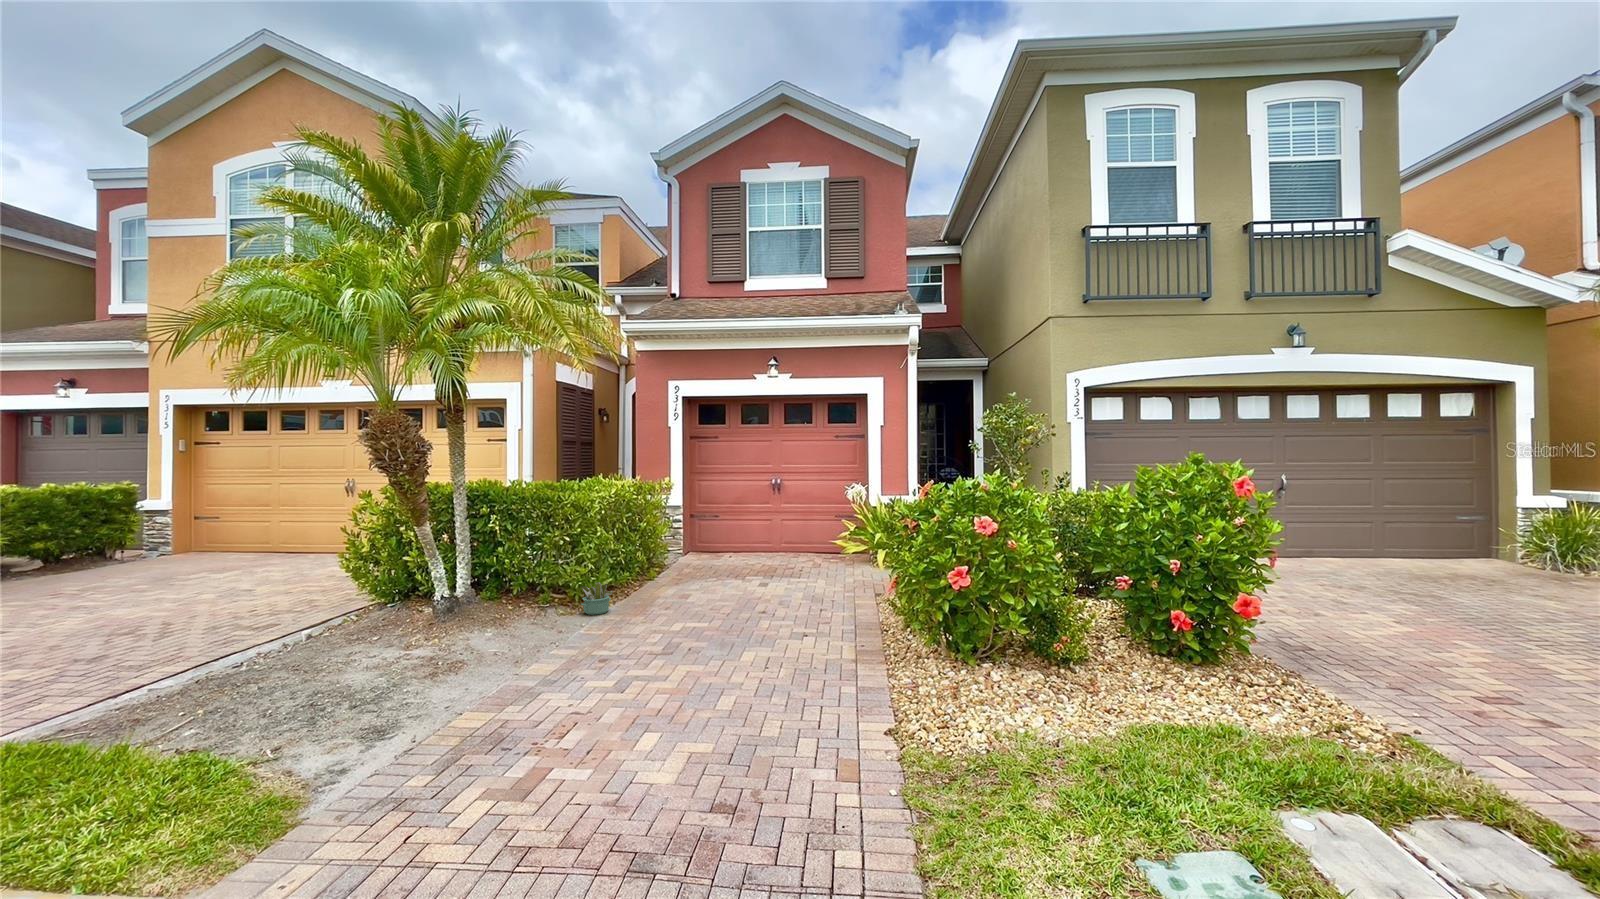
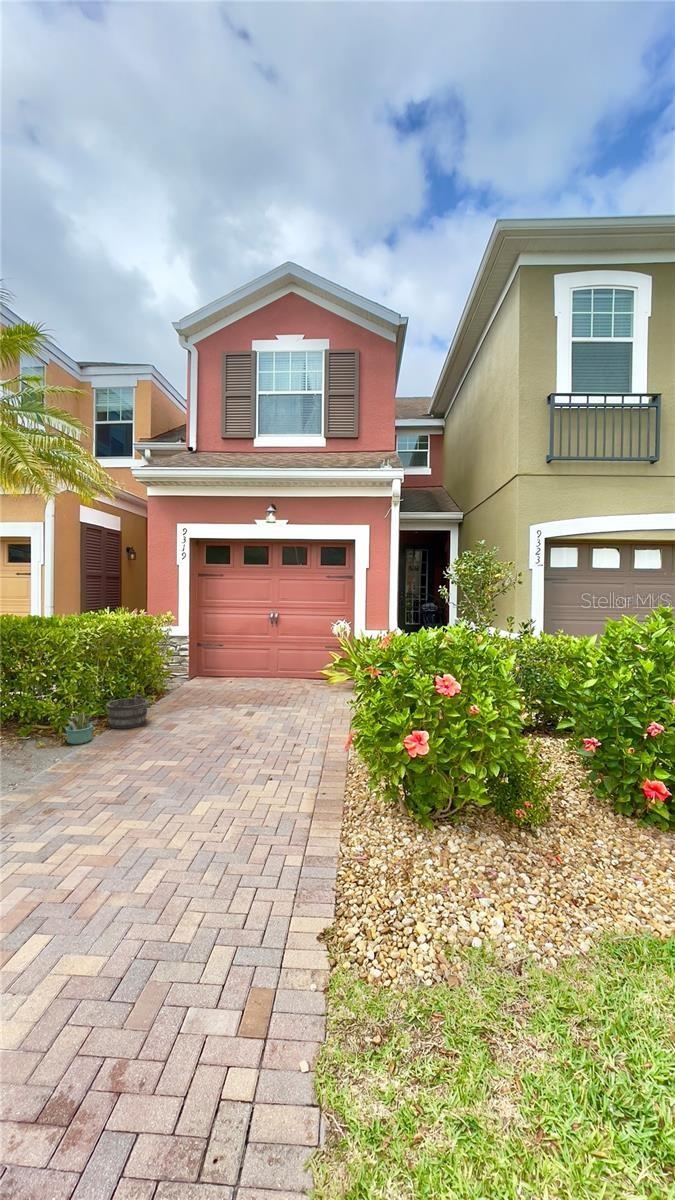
bucket: none [615,567,663,602] -> present [106,695,152,729]

